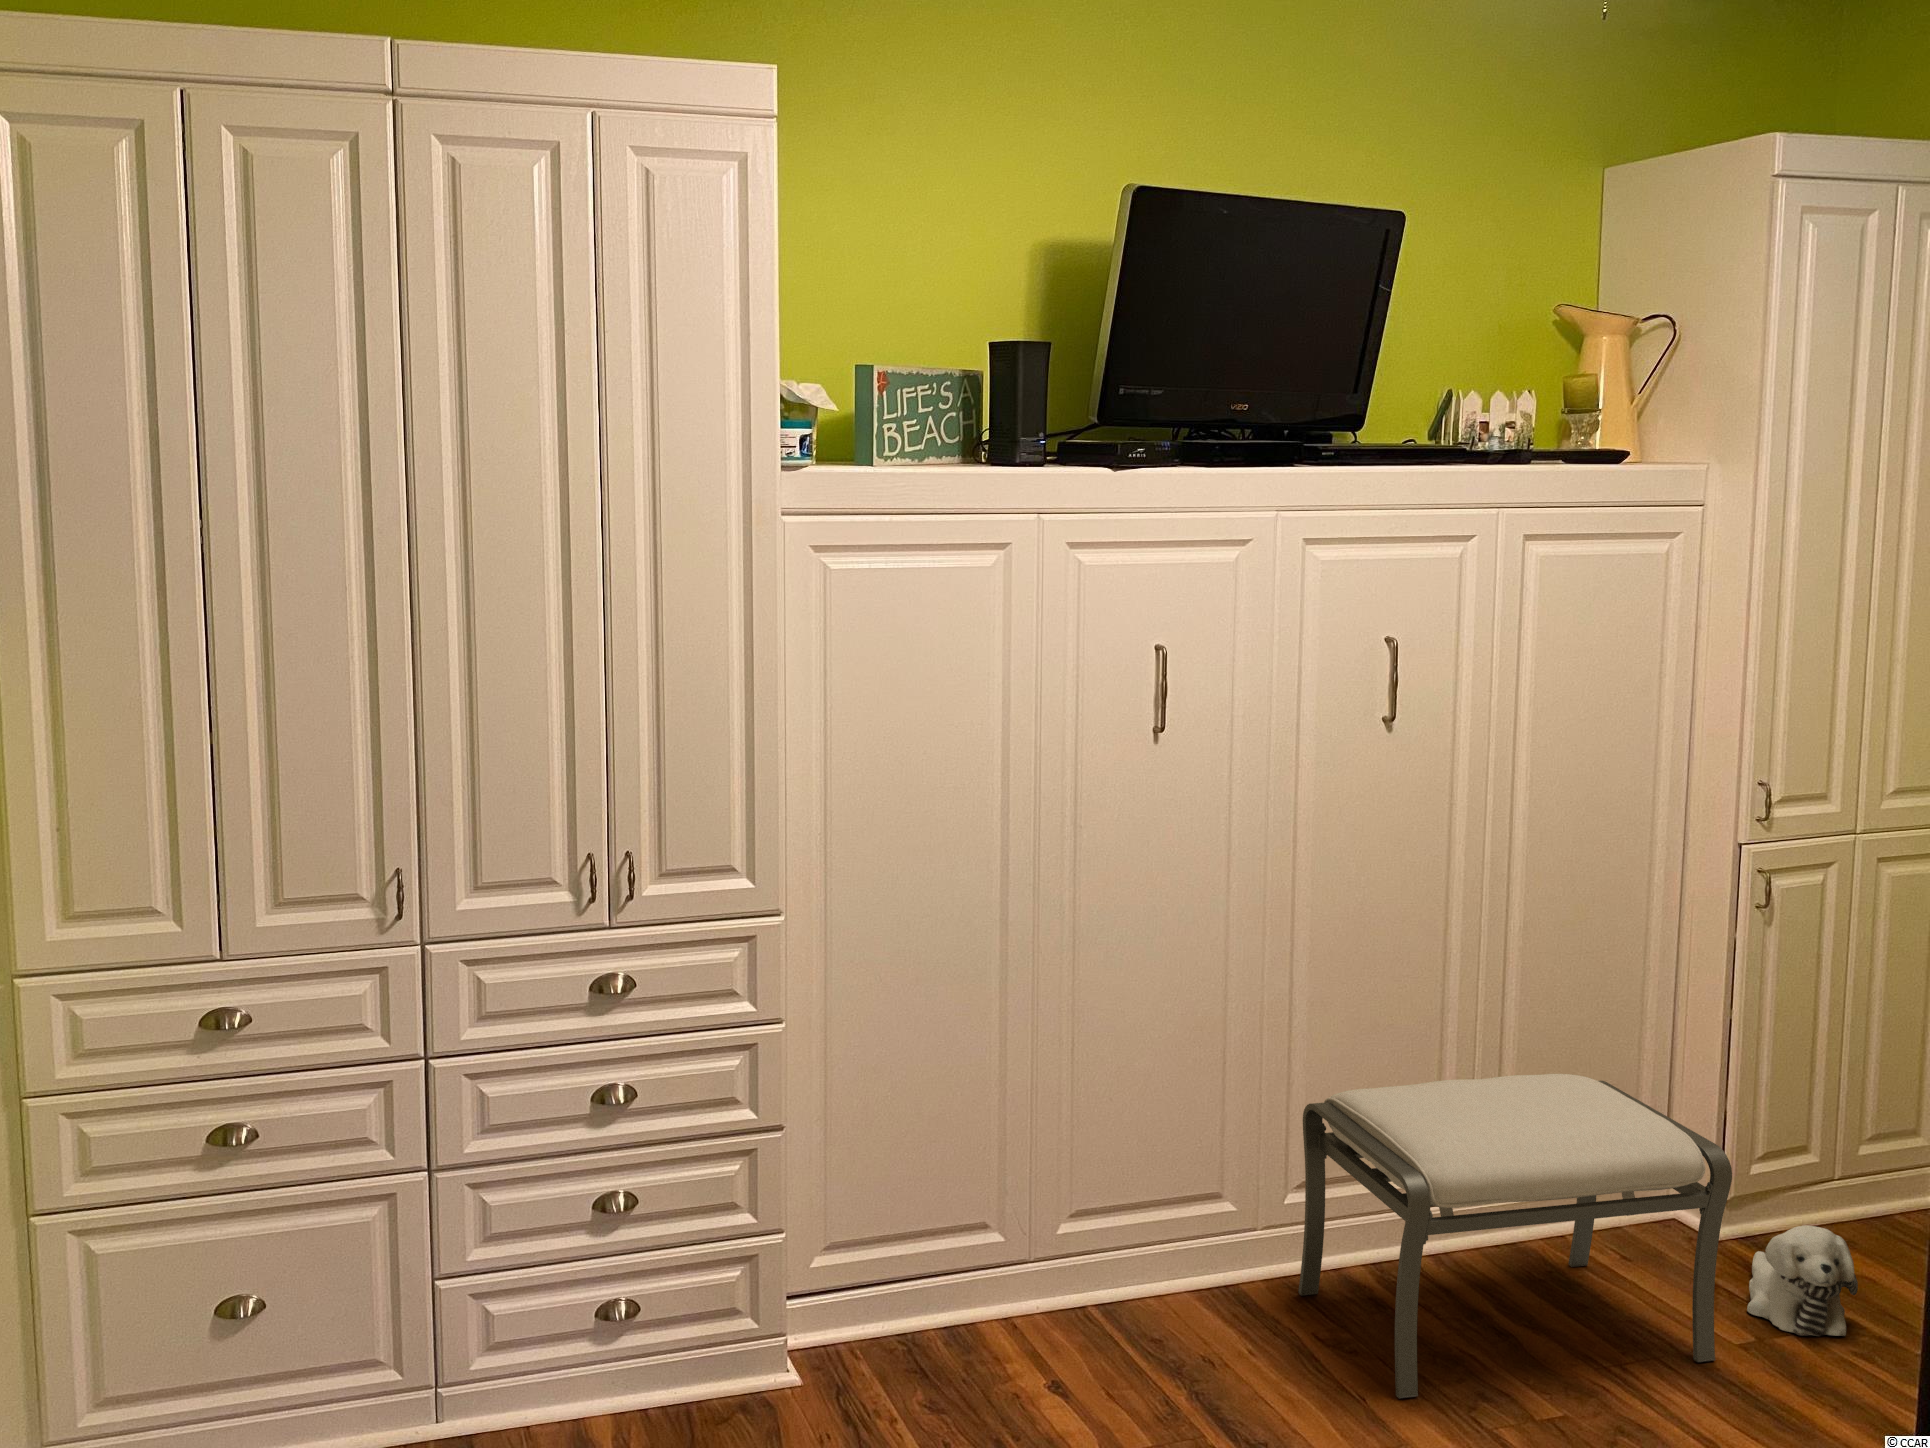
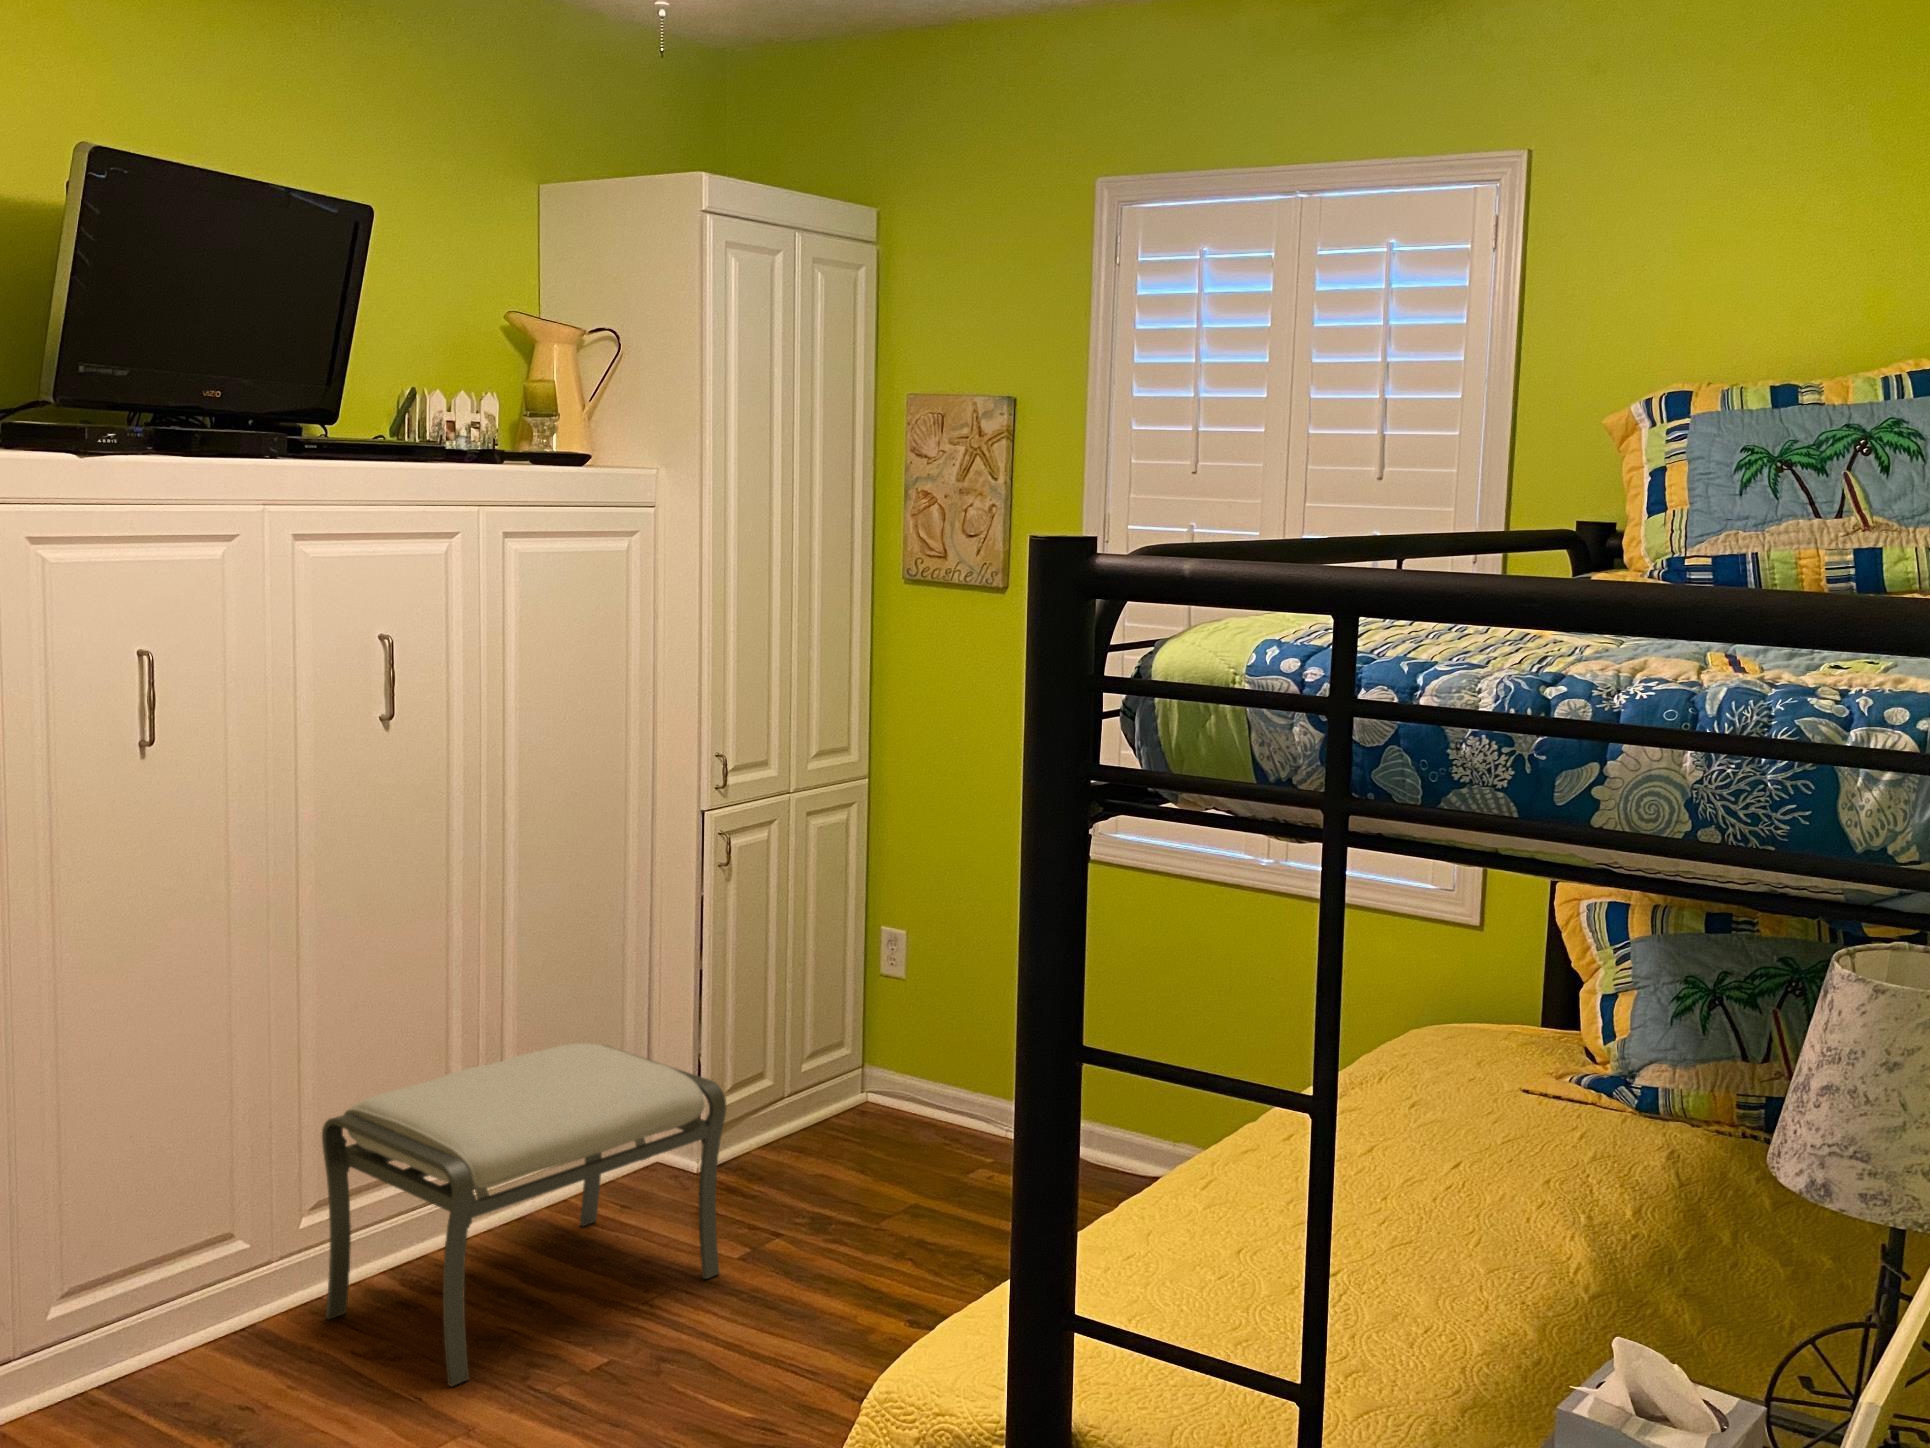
plush toy: present [1747,1226,1858,1336] -> none [734,1138,821,1235]

